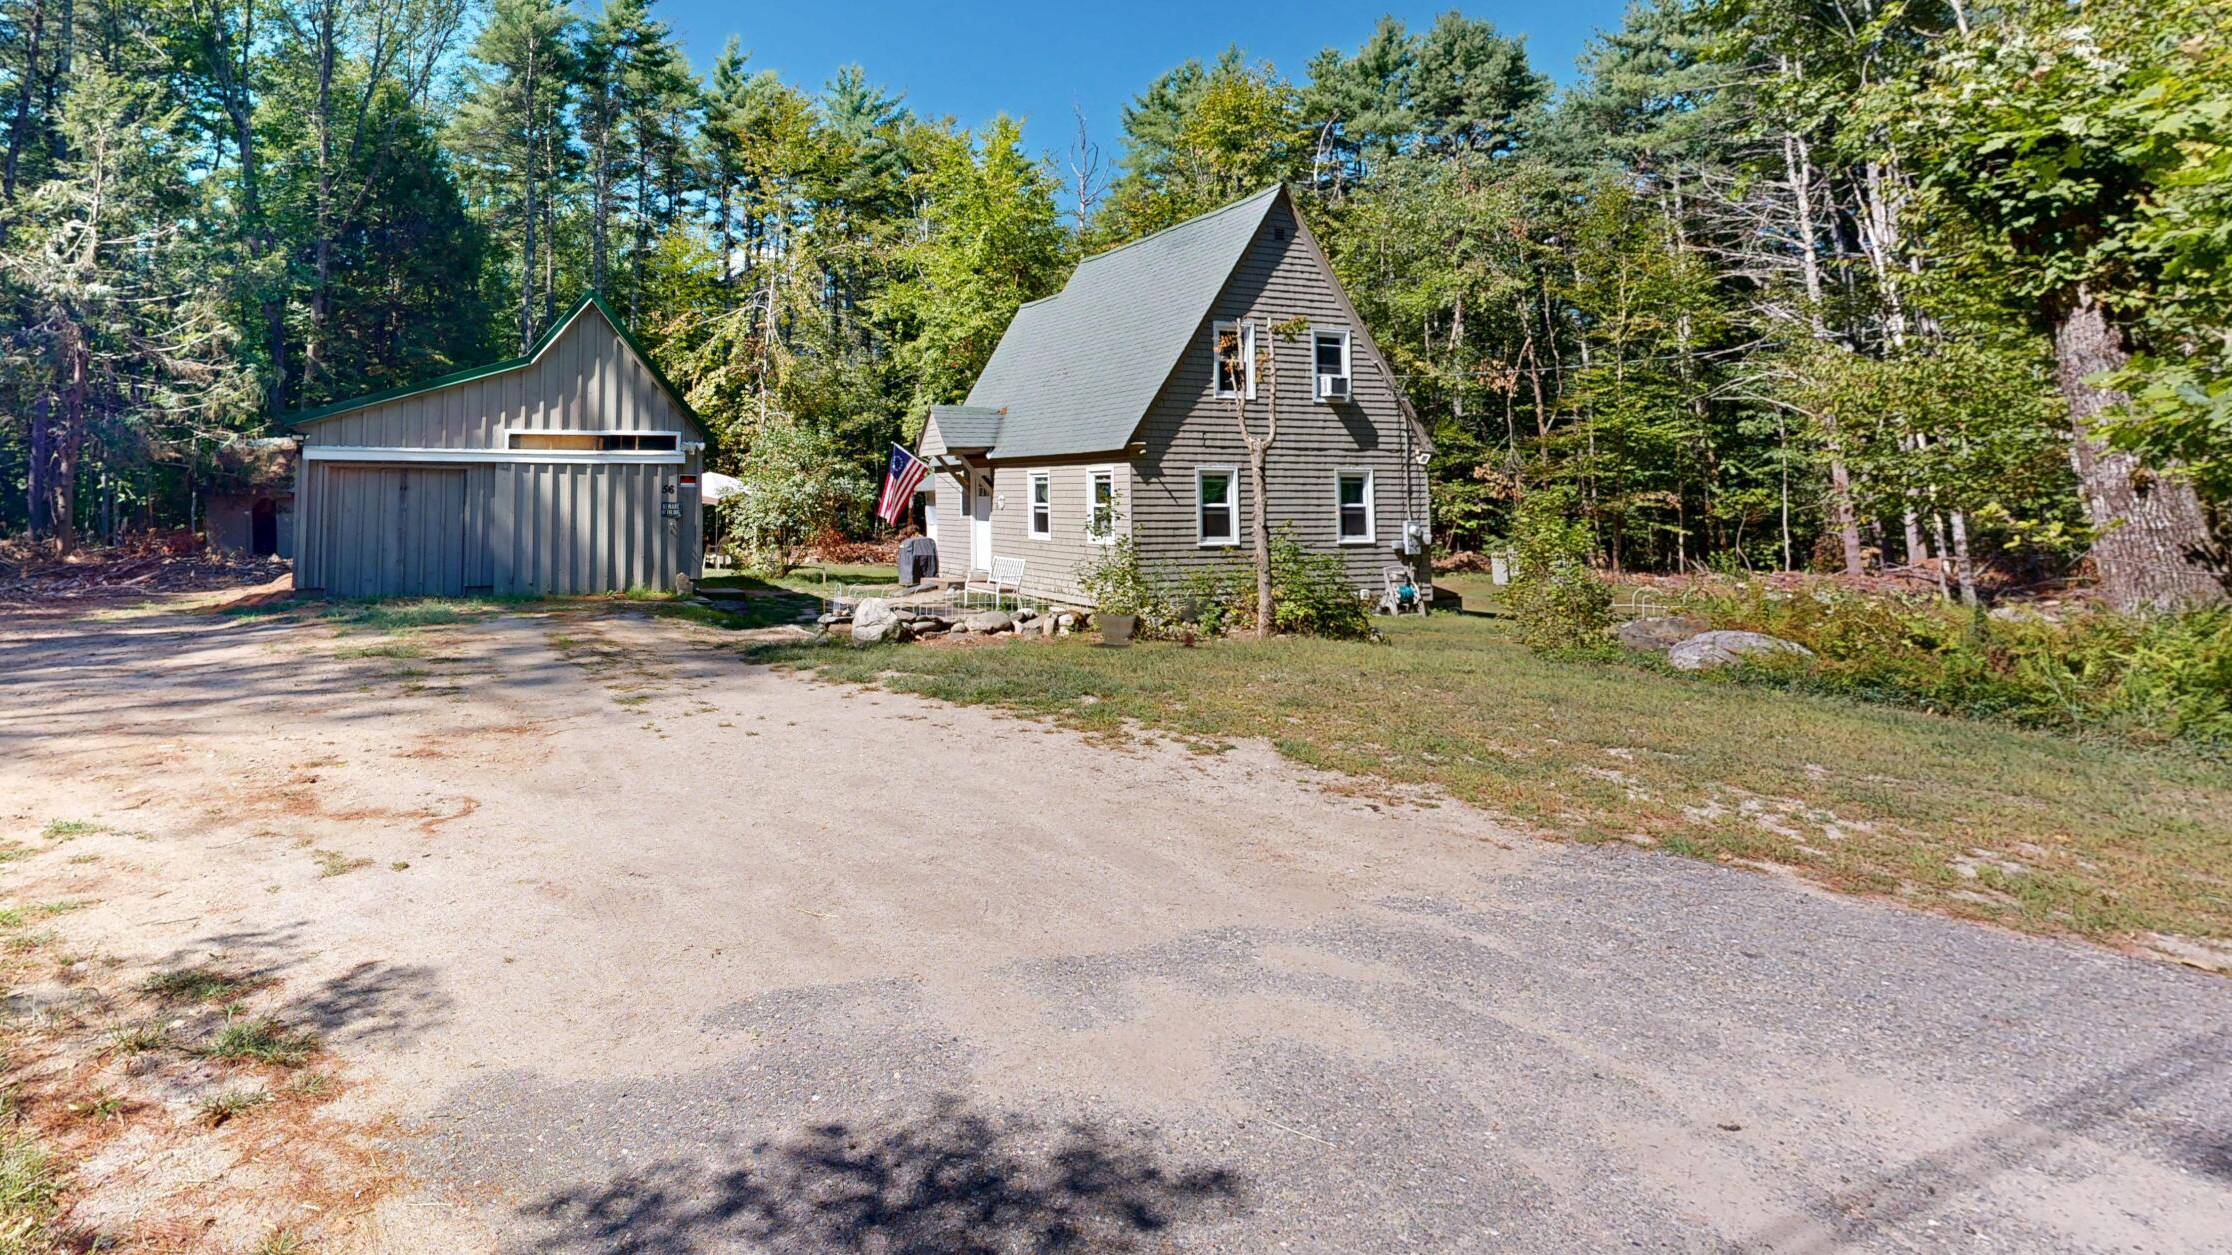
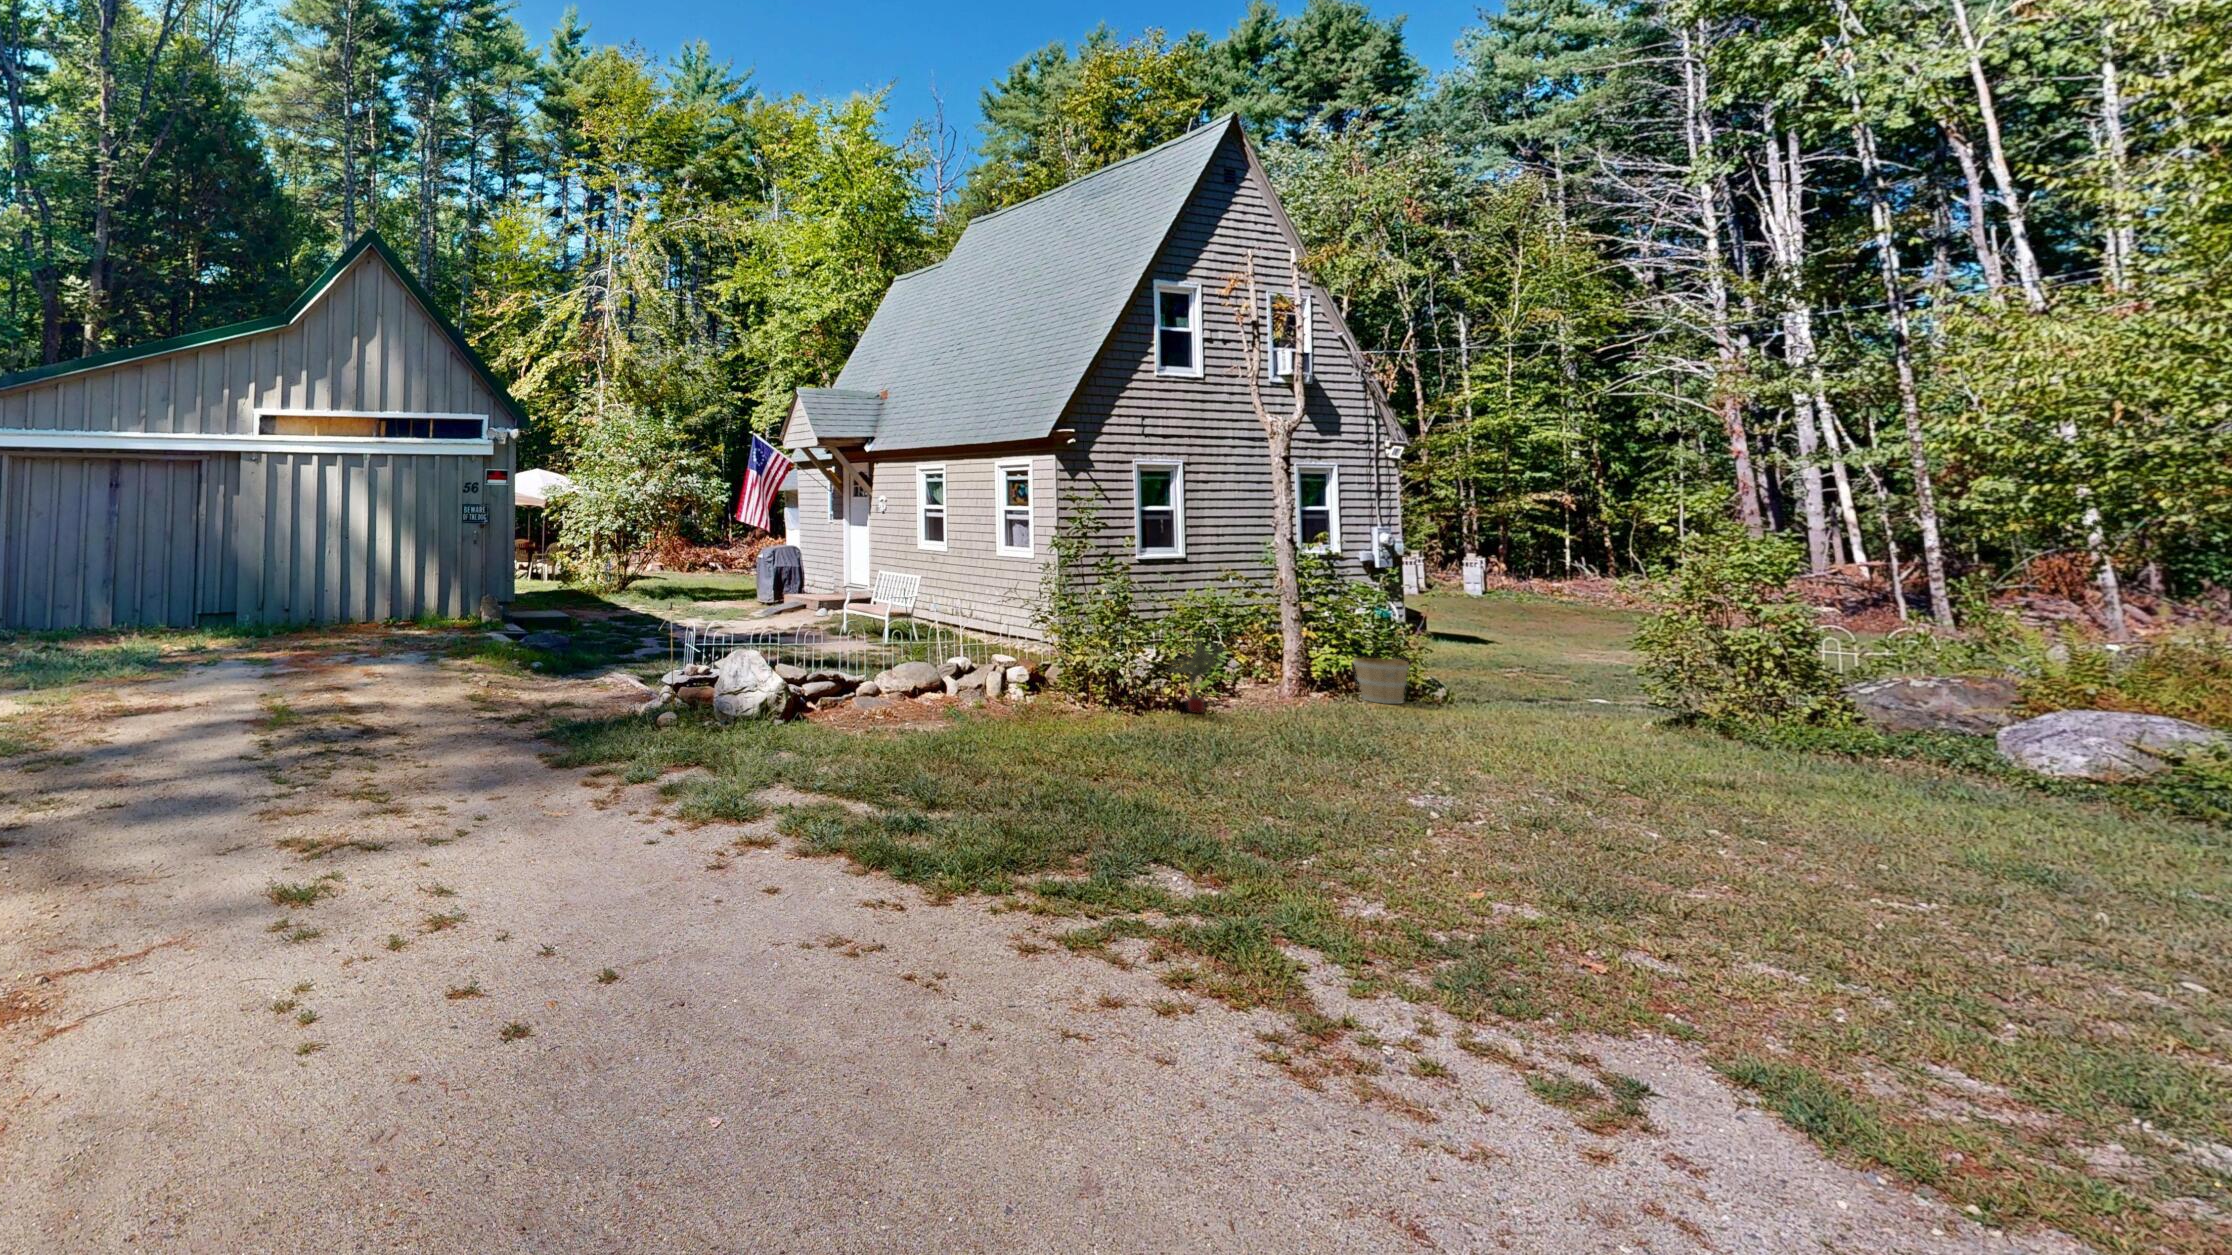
wooden bucket: present [1099,614,1134,646] -> present [1353,658,1409,704]

